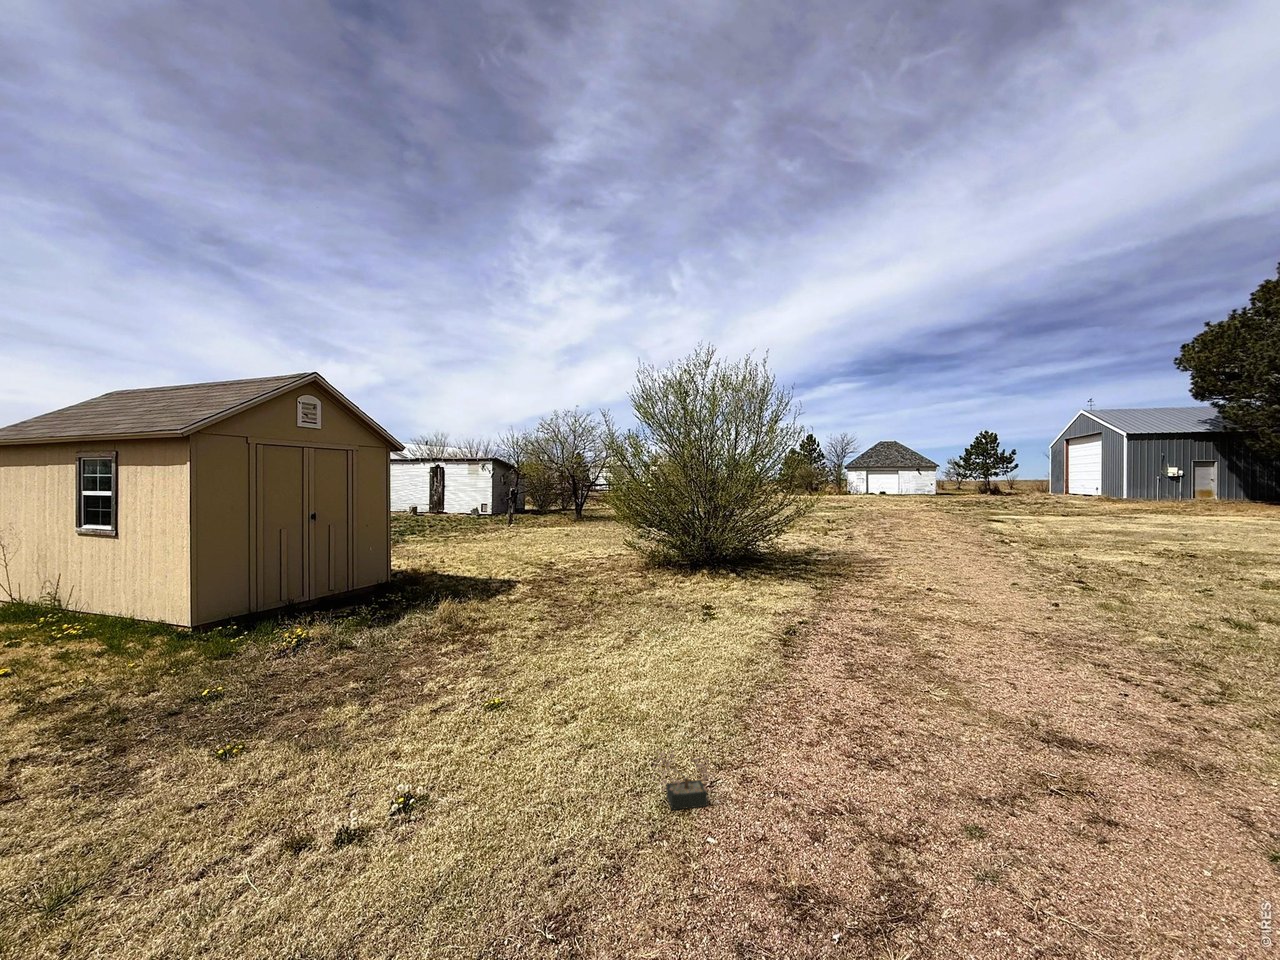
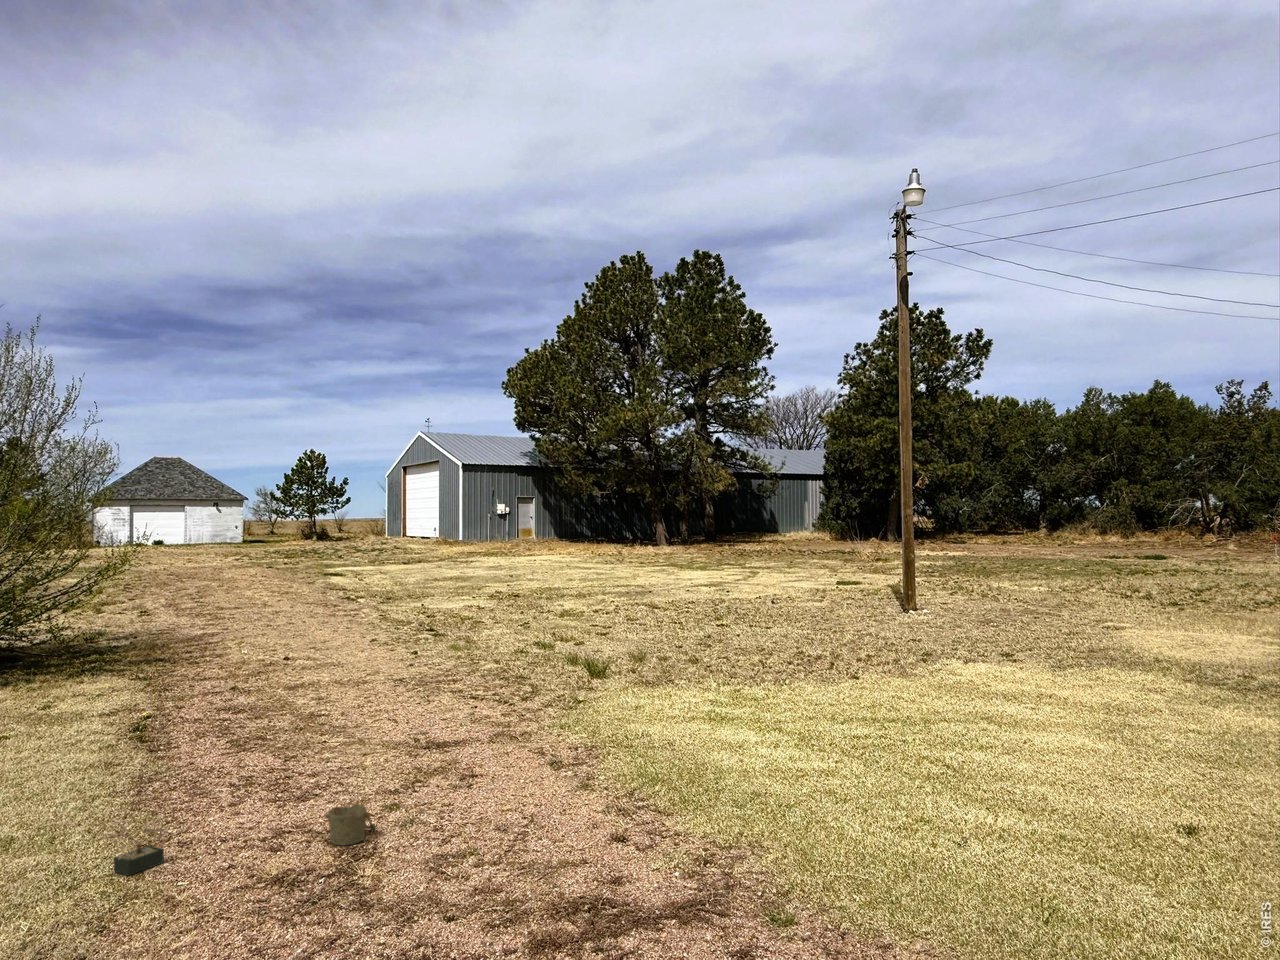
bucket: none [870,819,940,884] -> present [325,804,376,846]

